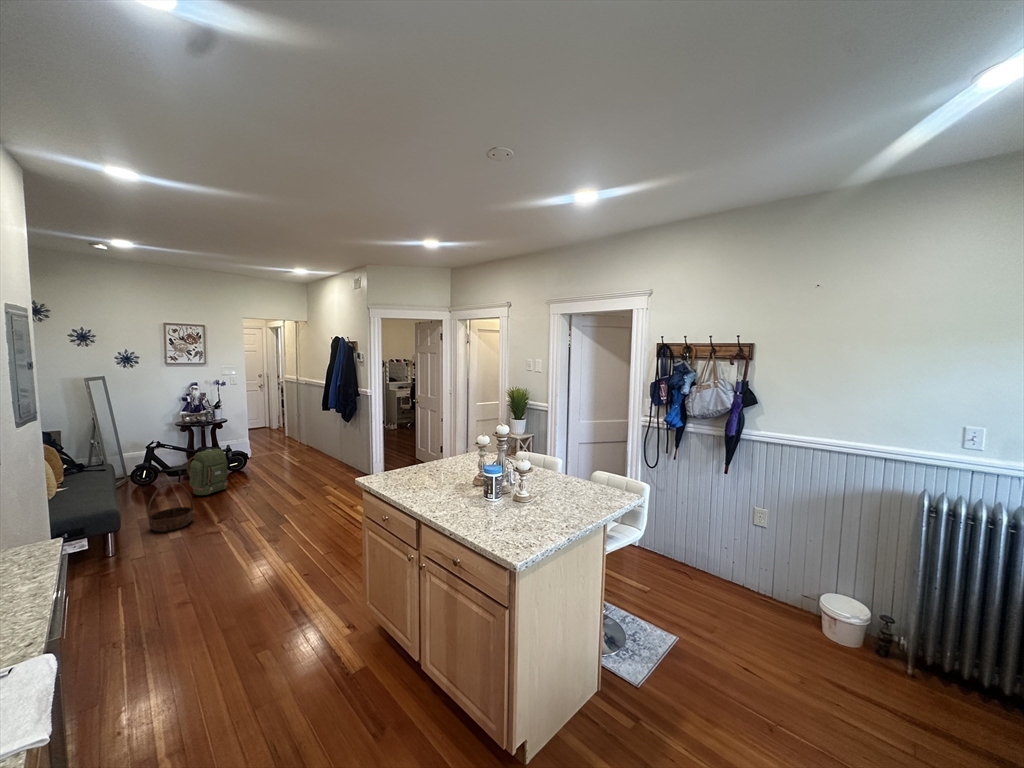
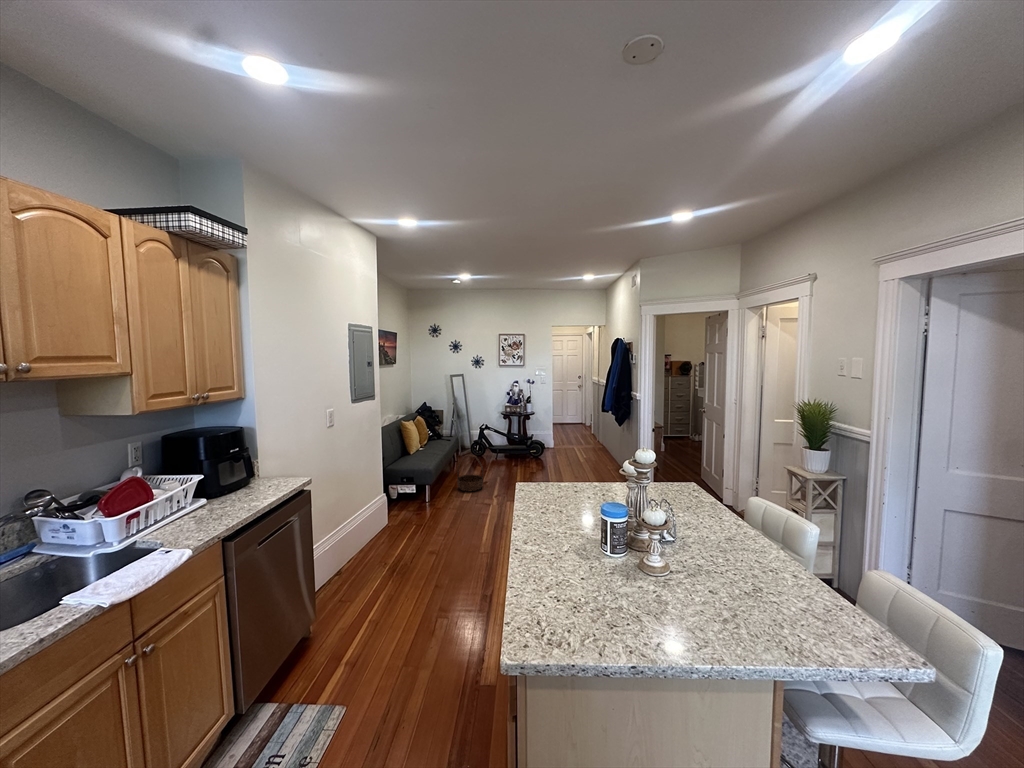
backpack: present [186,449,228,495] -> none [495,433,521,470]

